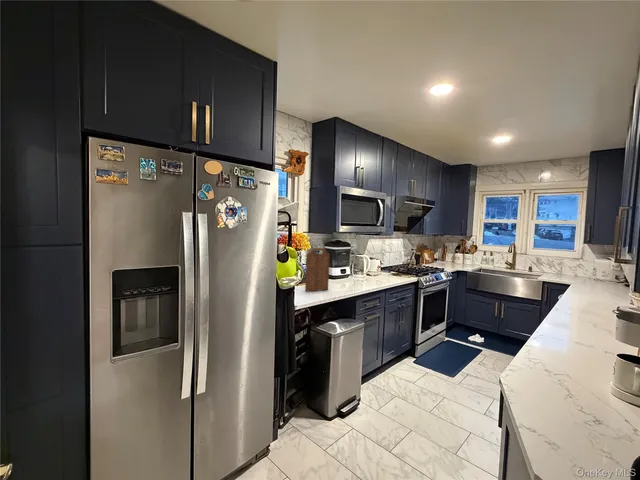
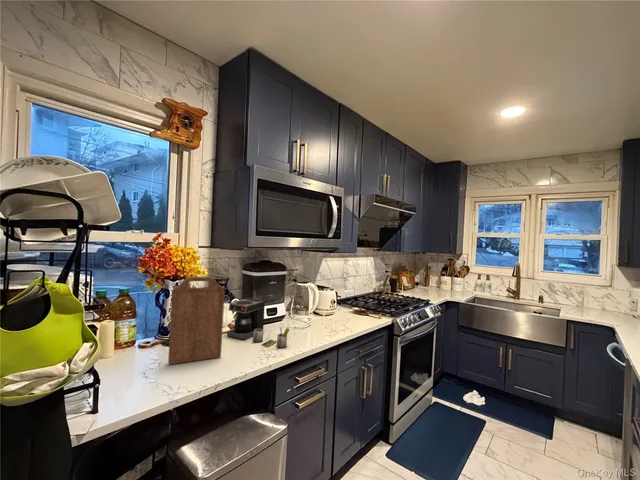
coffee maker: none [323,263,361,288] -> present [227,298,289,348]

